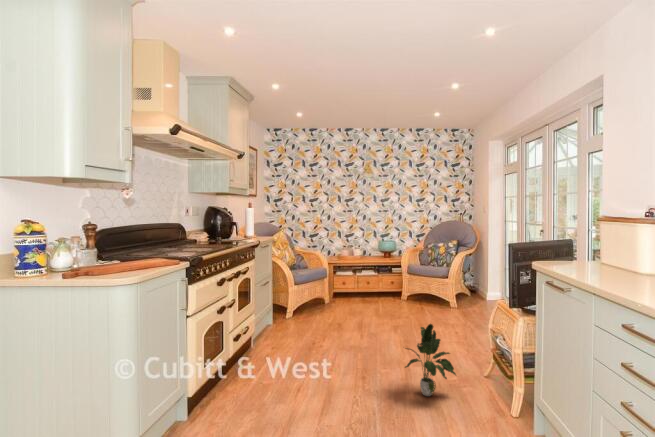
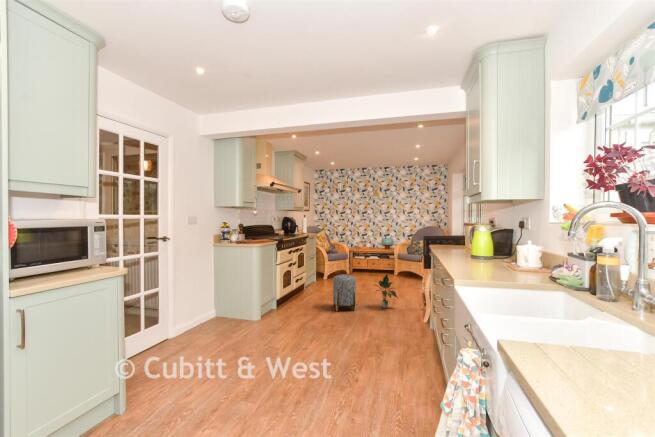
stool: none [317,329,372,420] -> present [333,274,356,311]

